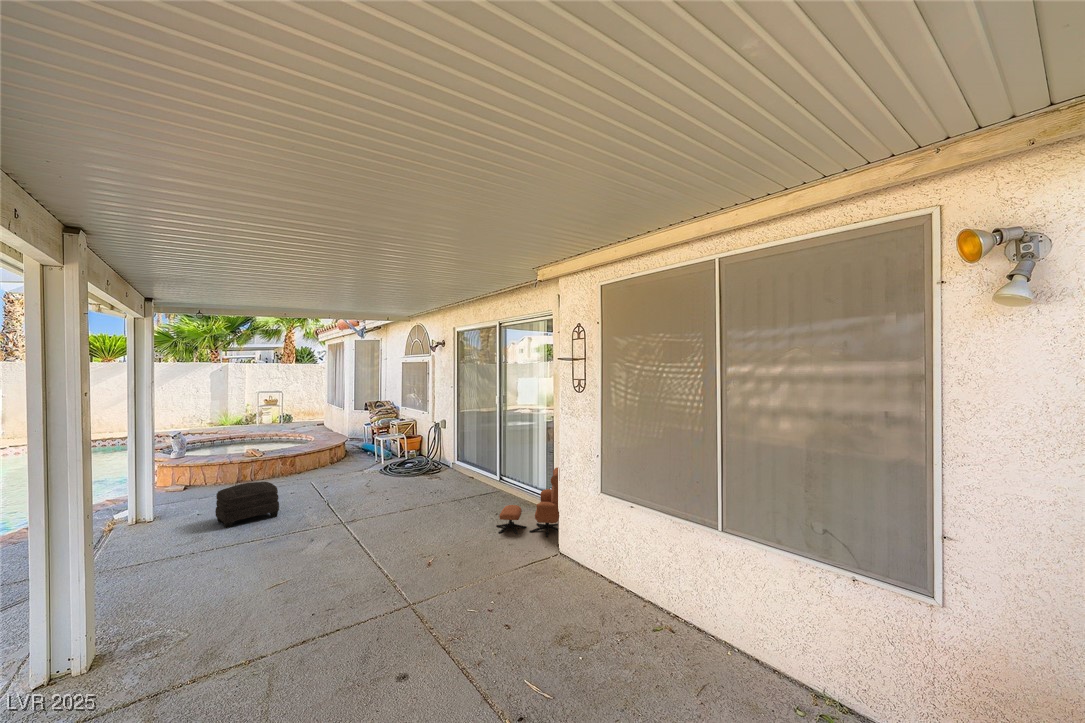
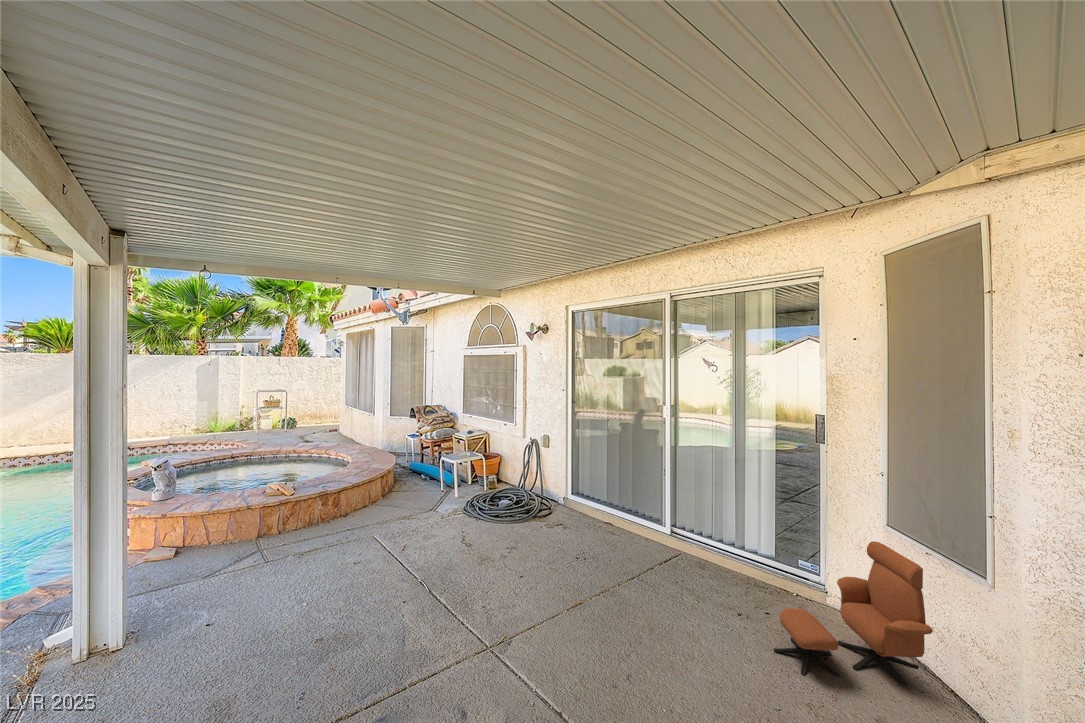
ottoman: present [216,482,279,528] -> none [245,563,359,674]

